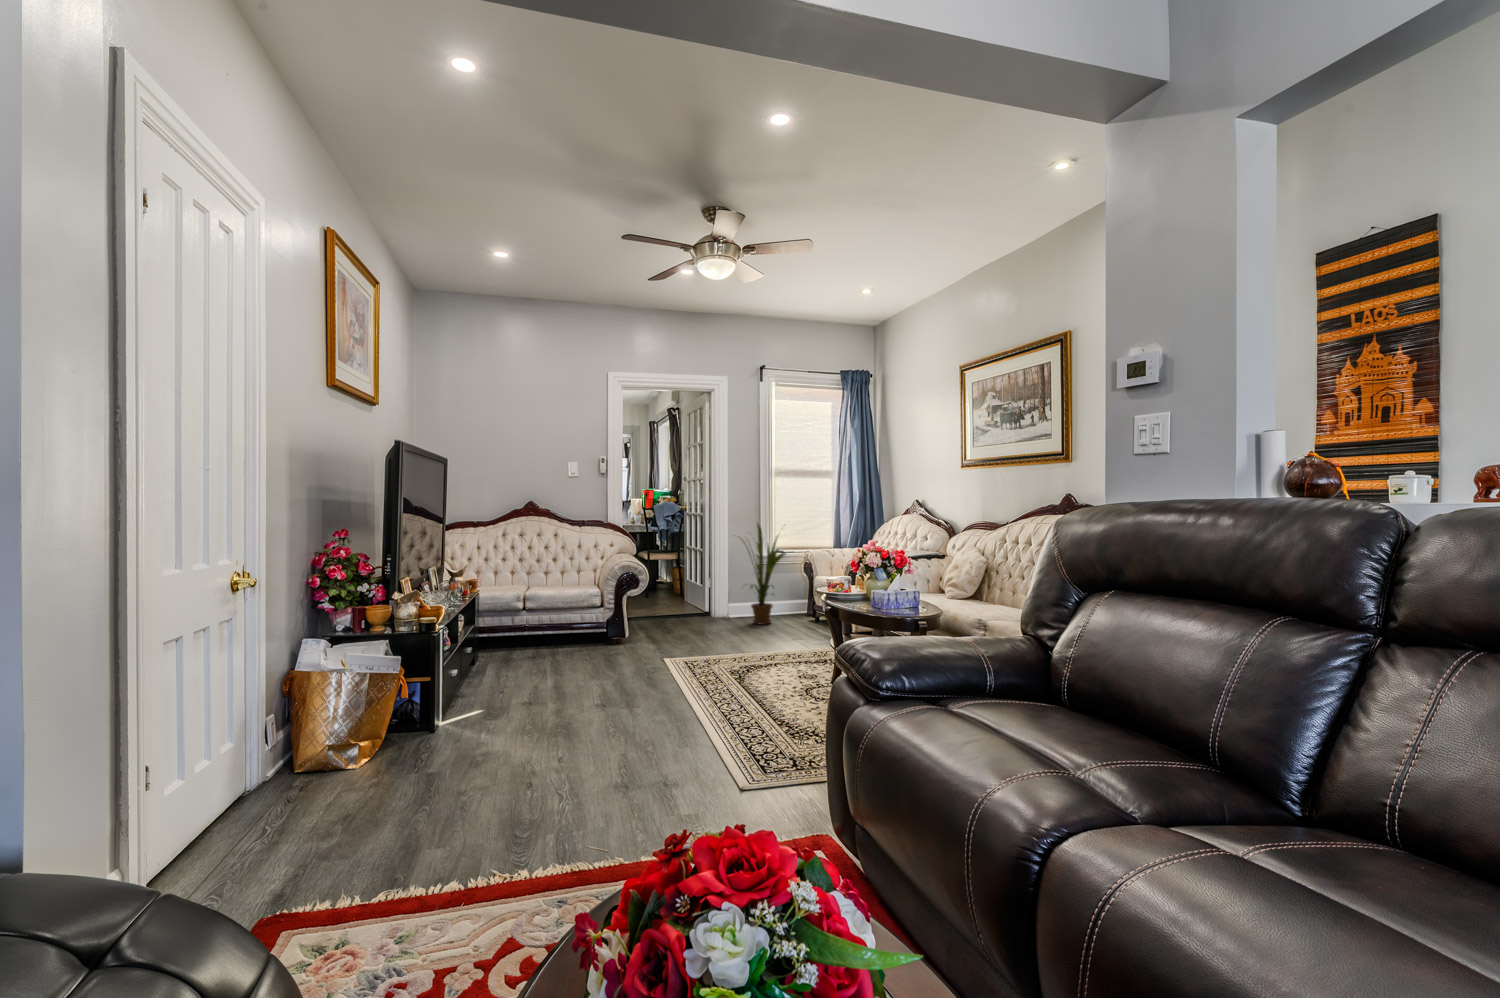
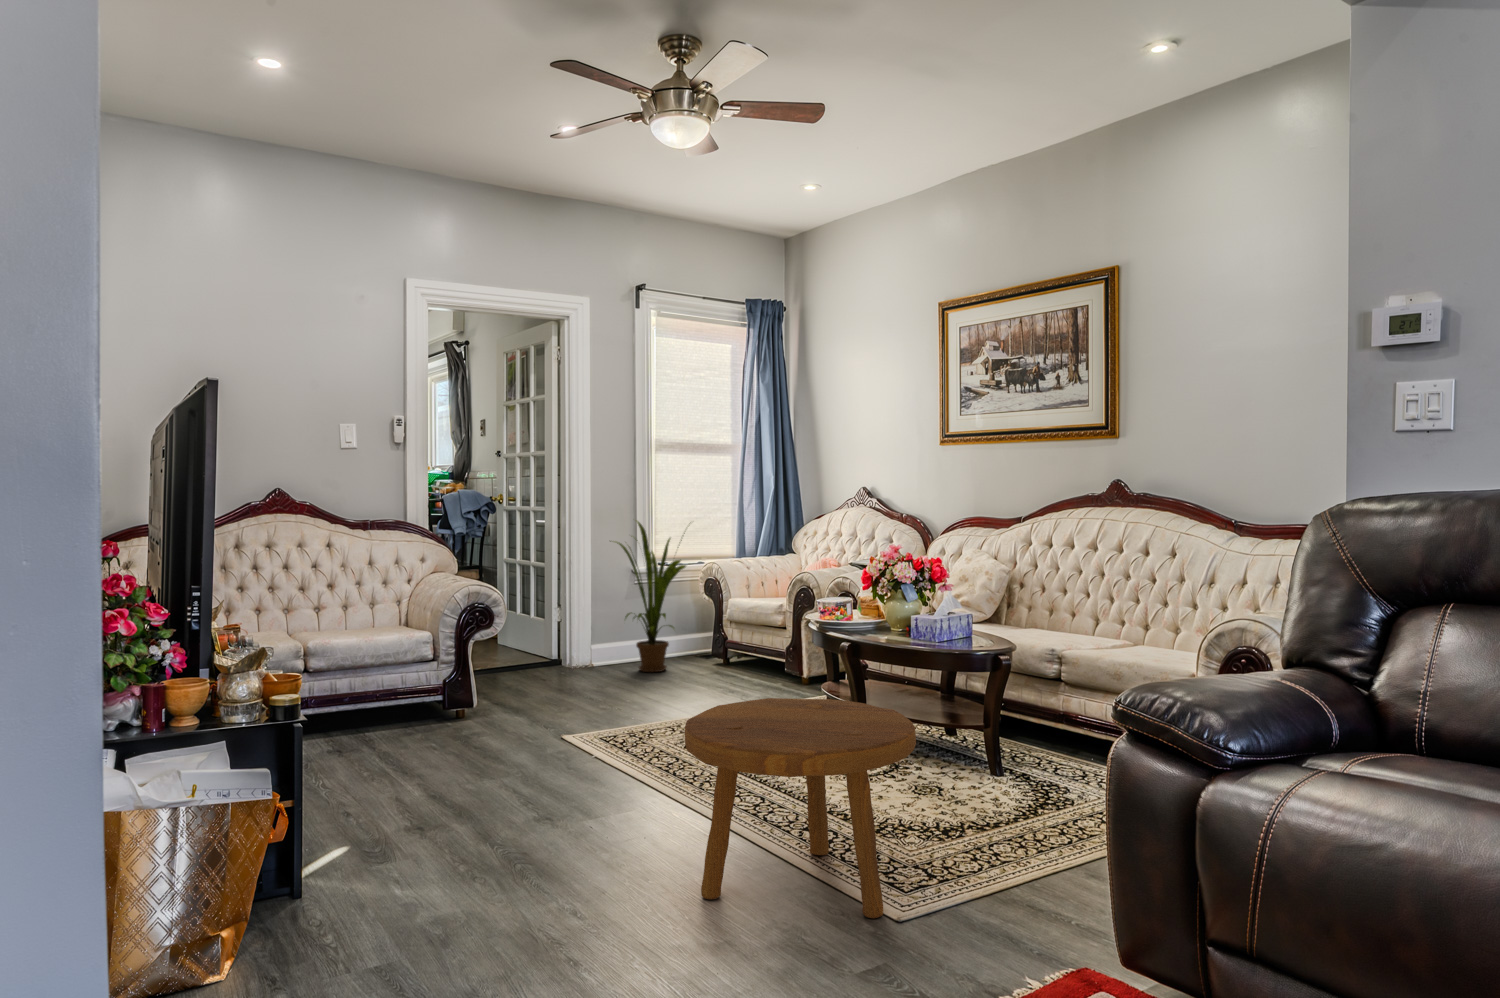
footstool: none [626,638,776,784] -> present [685,698,916,918]

